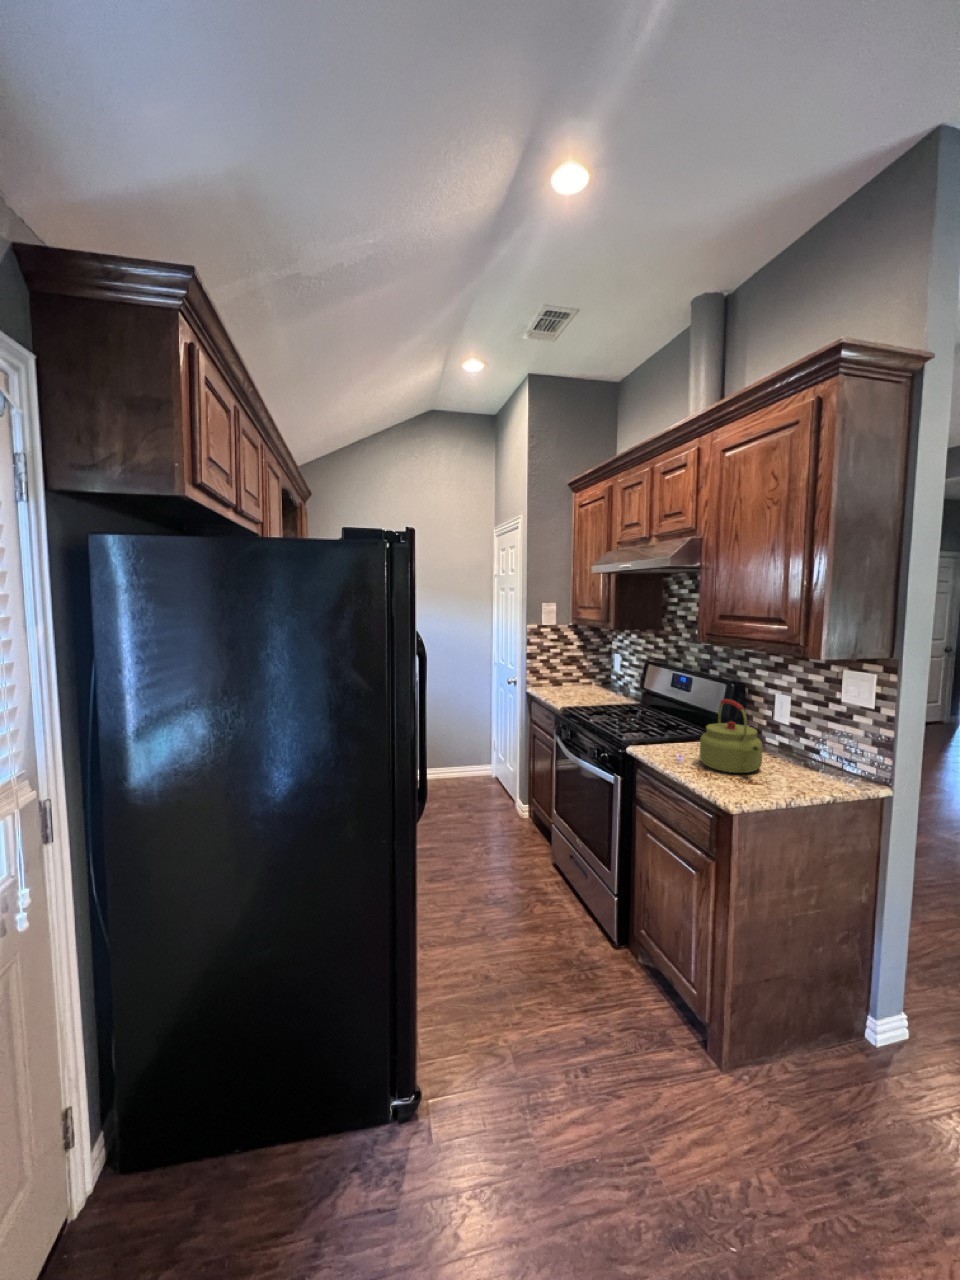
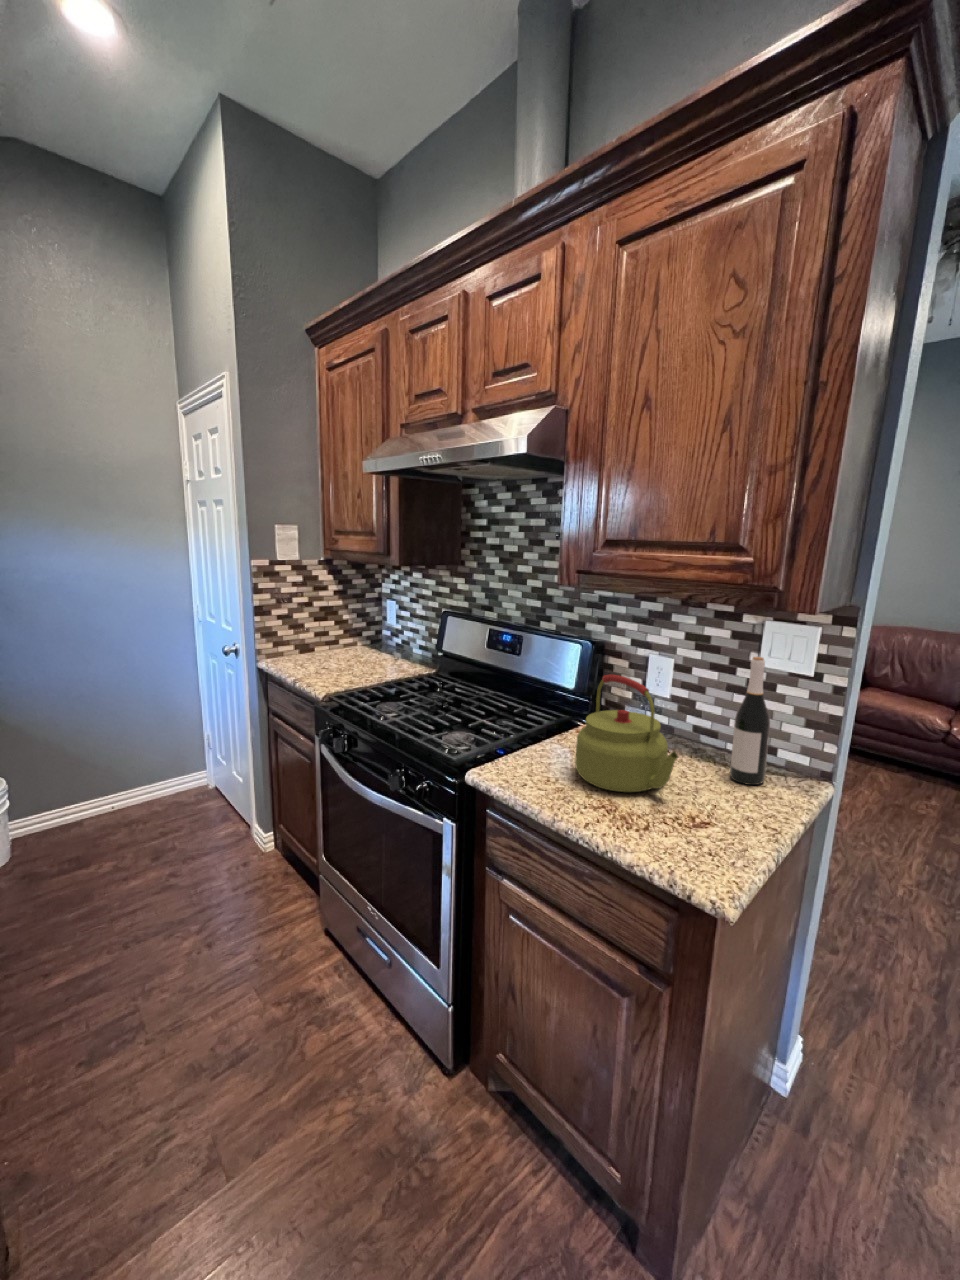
wine bottle: none [813,693,841,781] -> present [730,657,770,785]

